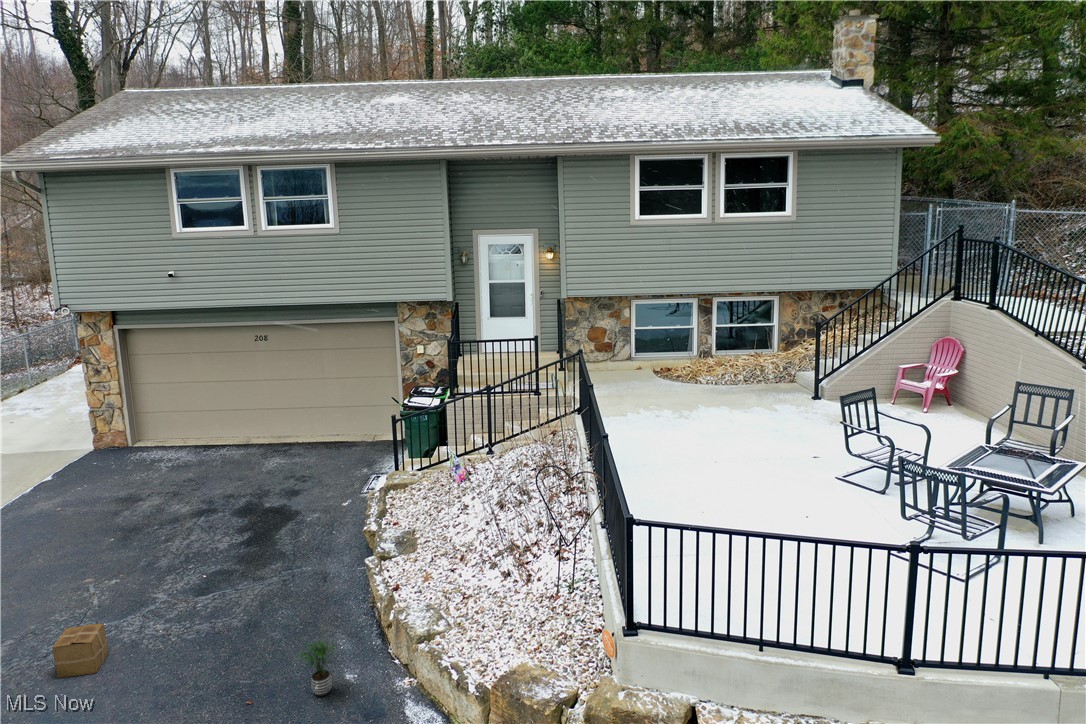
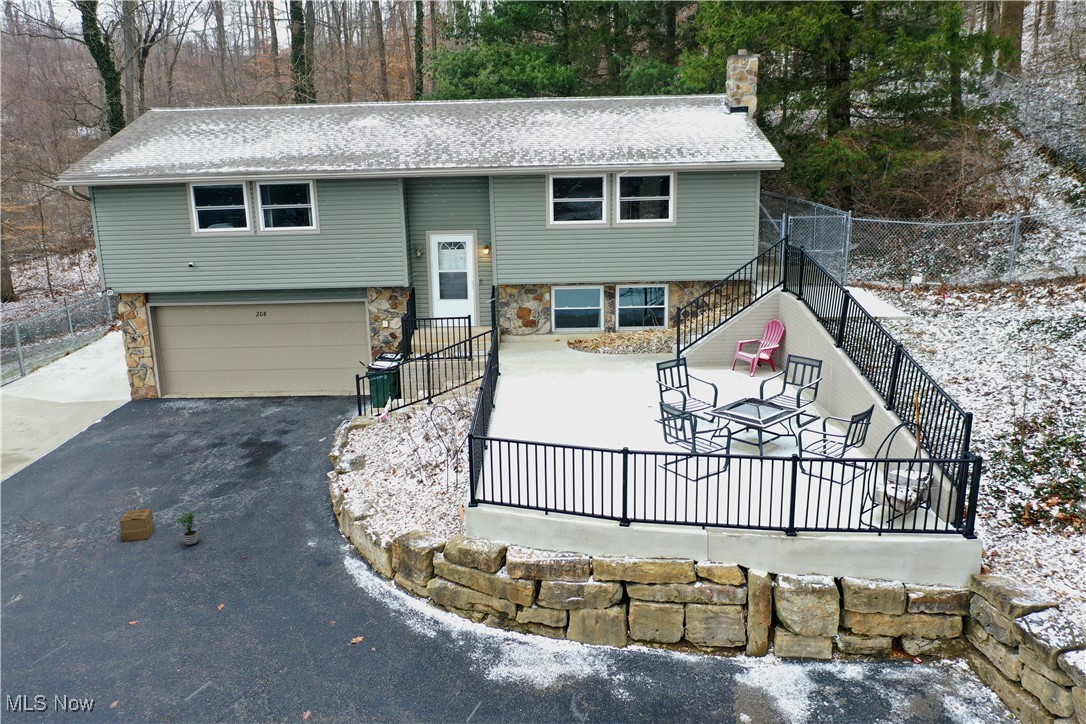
potted plant: present [301,640,335,696] -> present [176,511,199,546]

